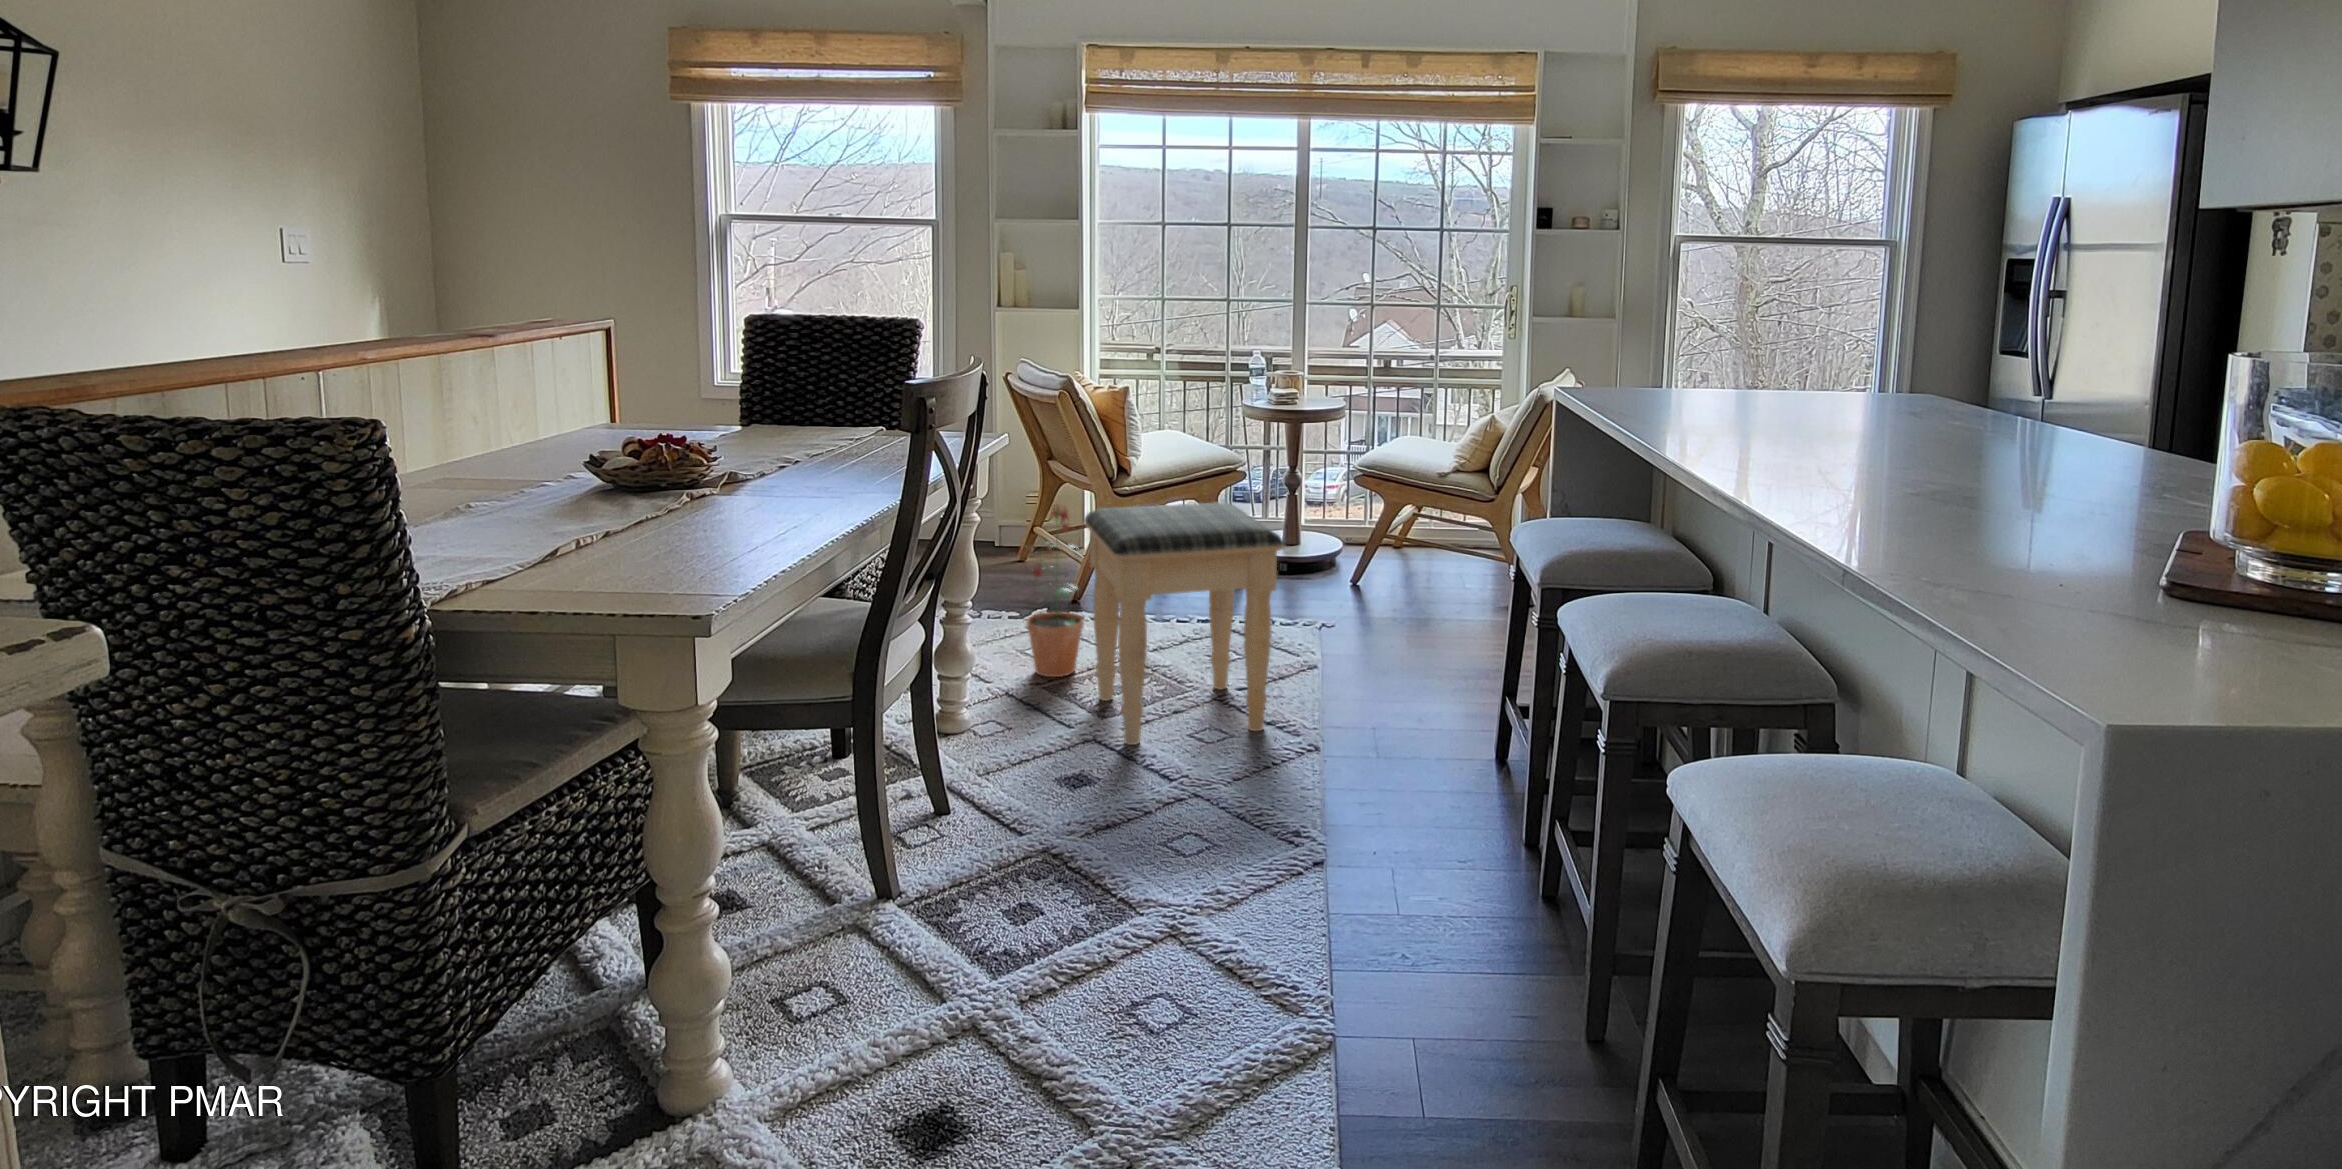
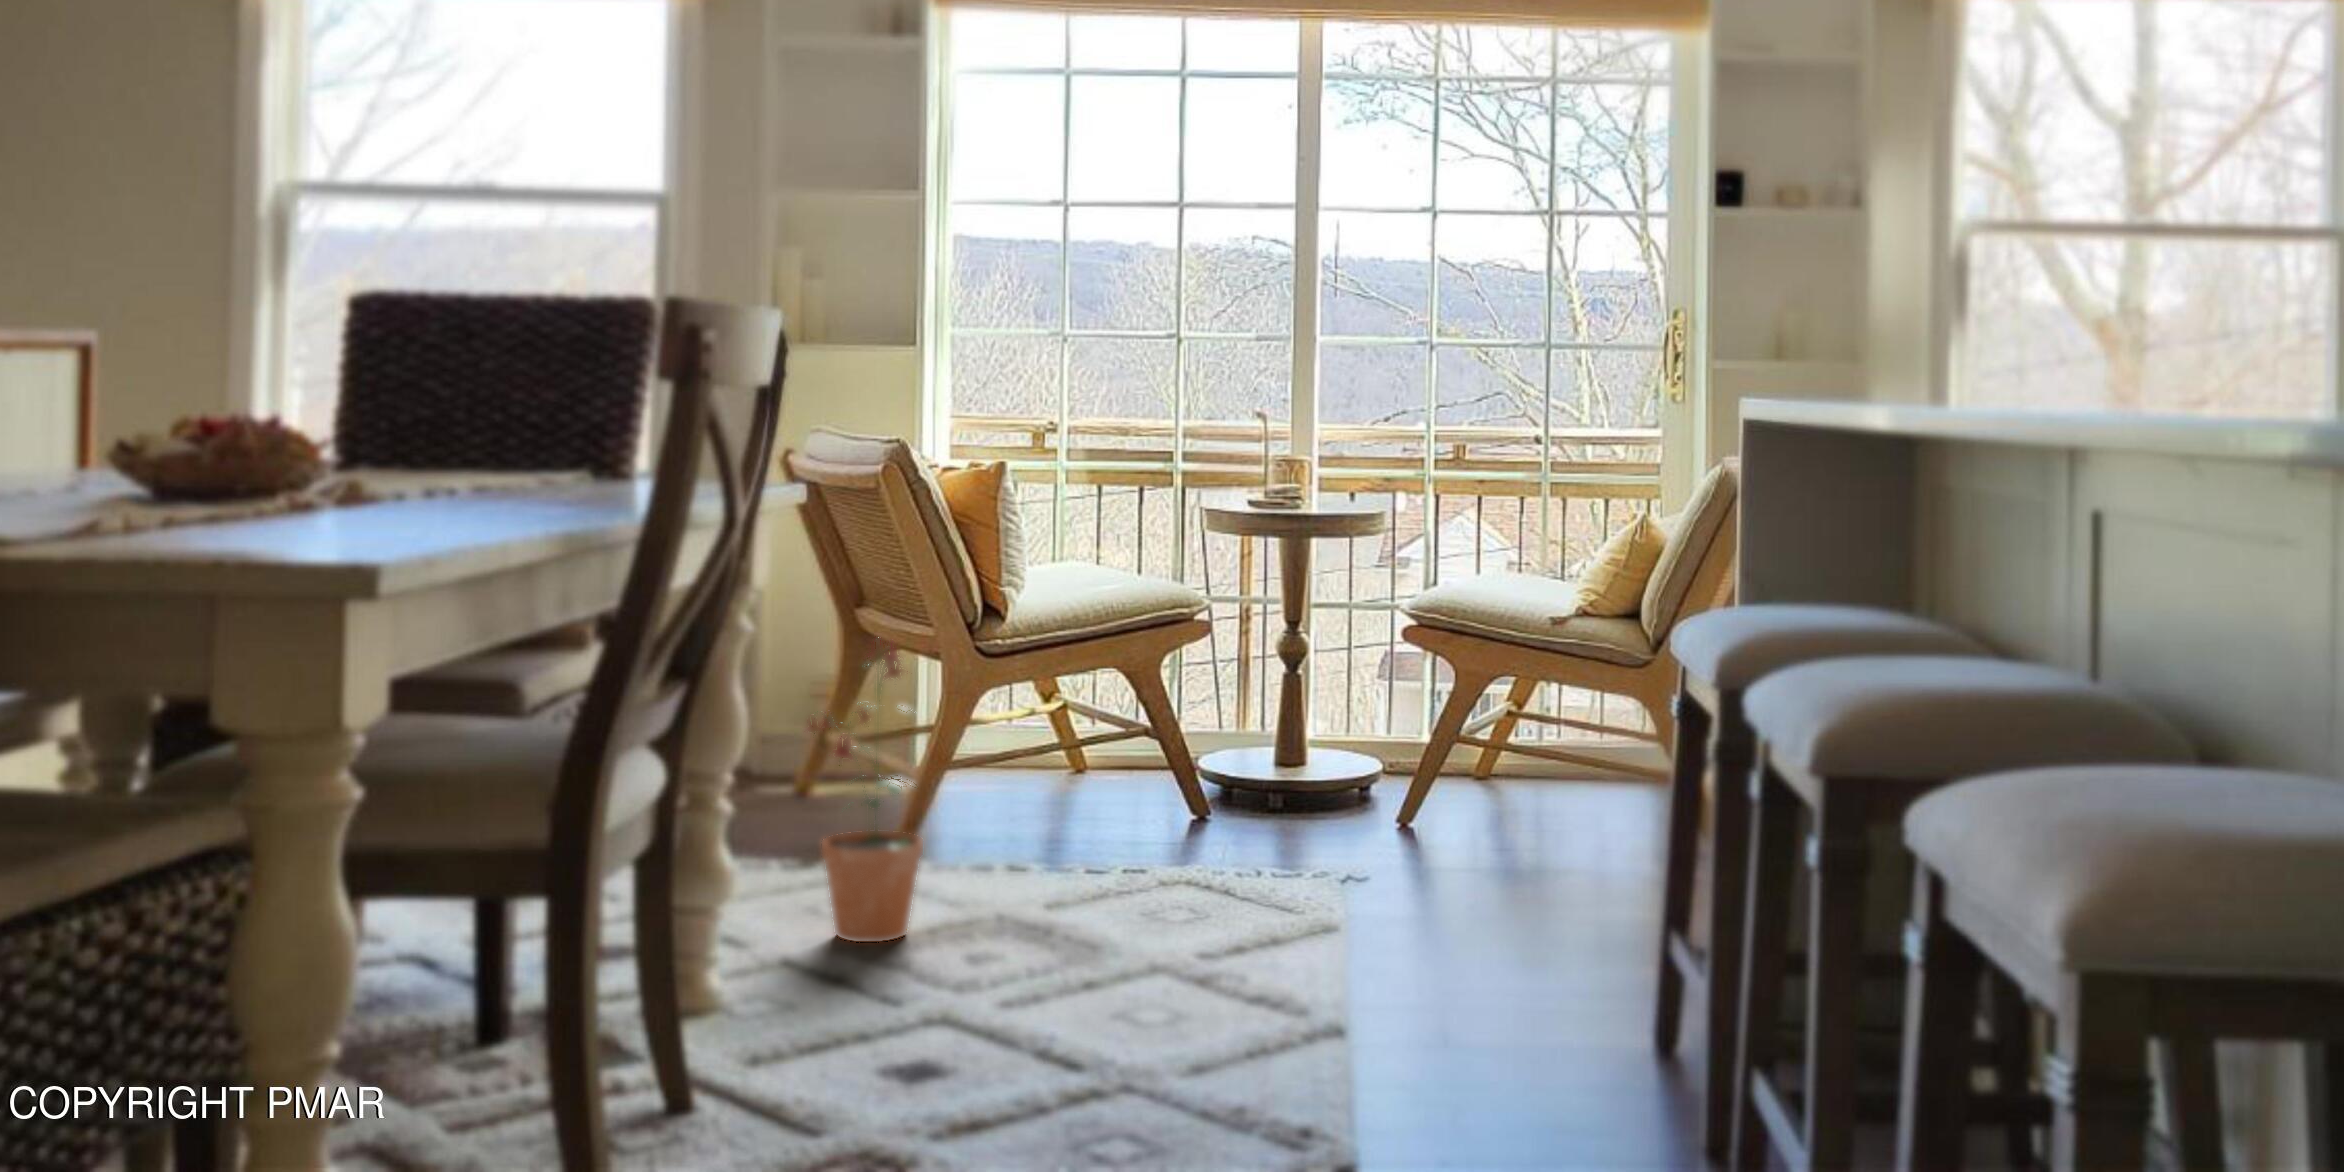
footstool: present [1084,502,1284,745] -> none [929,622,1277,1026]

